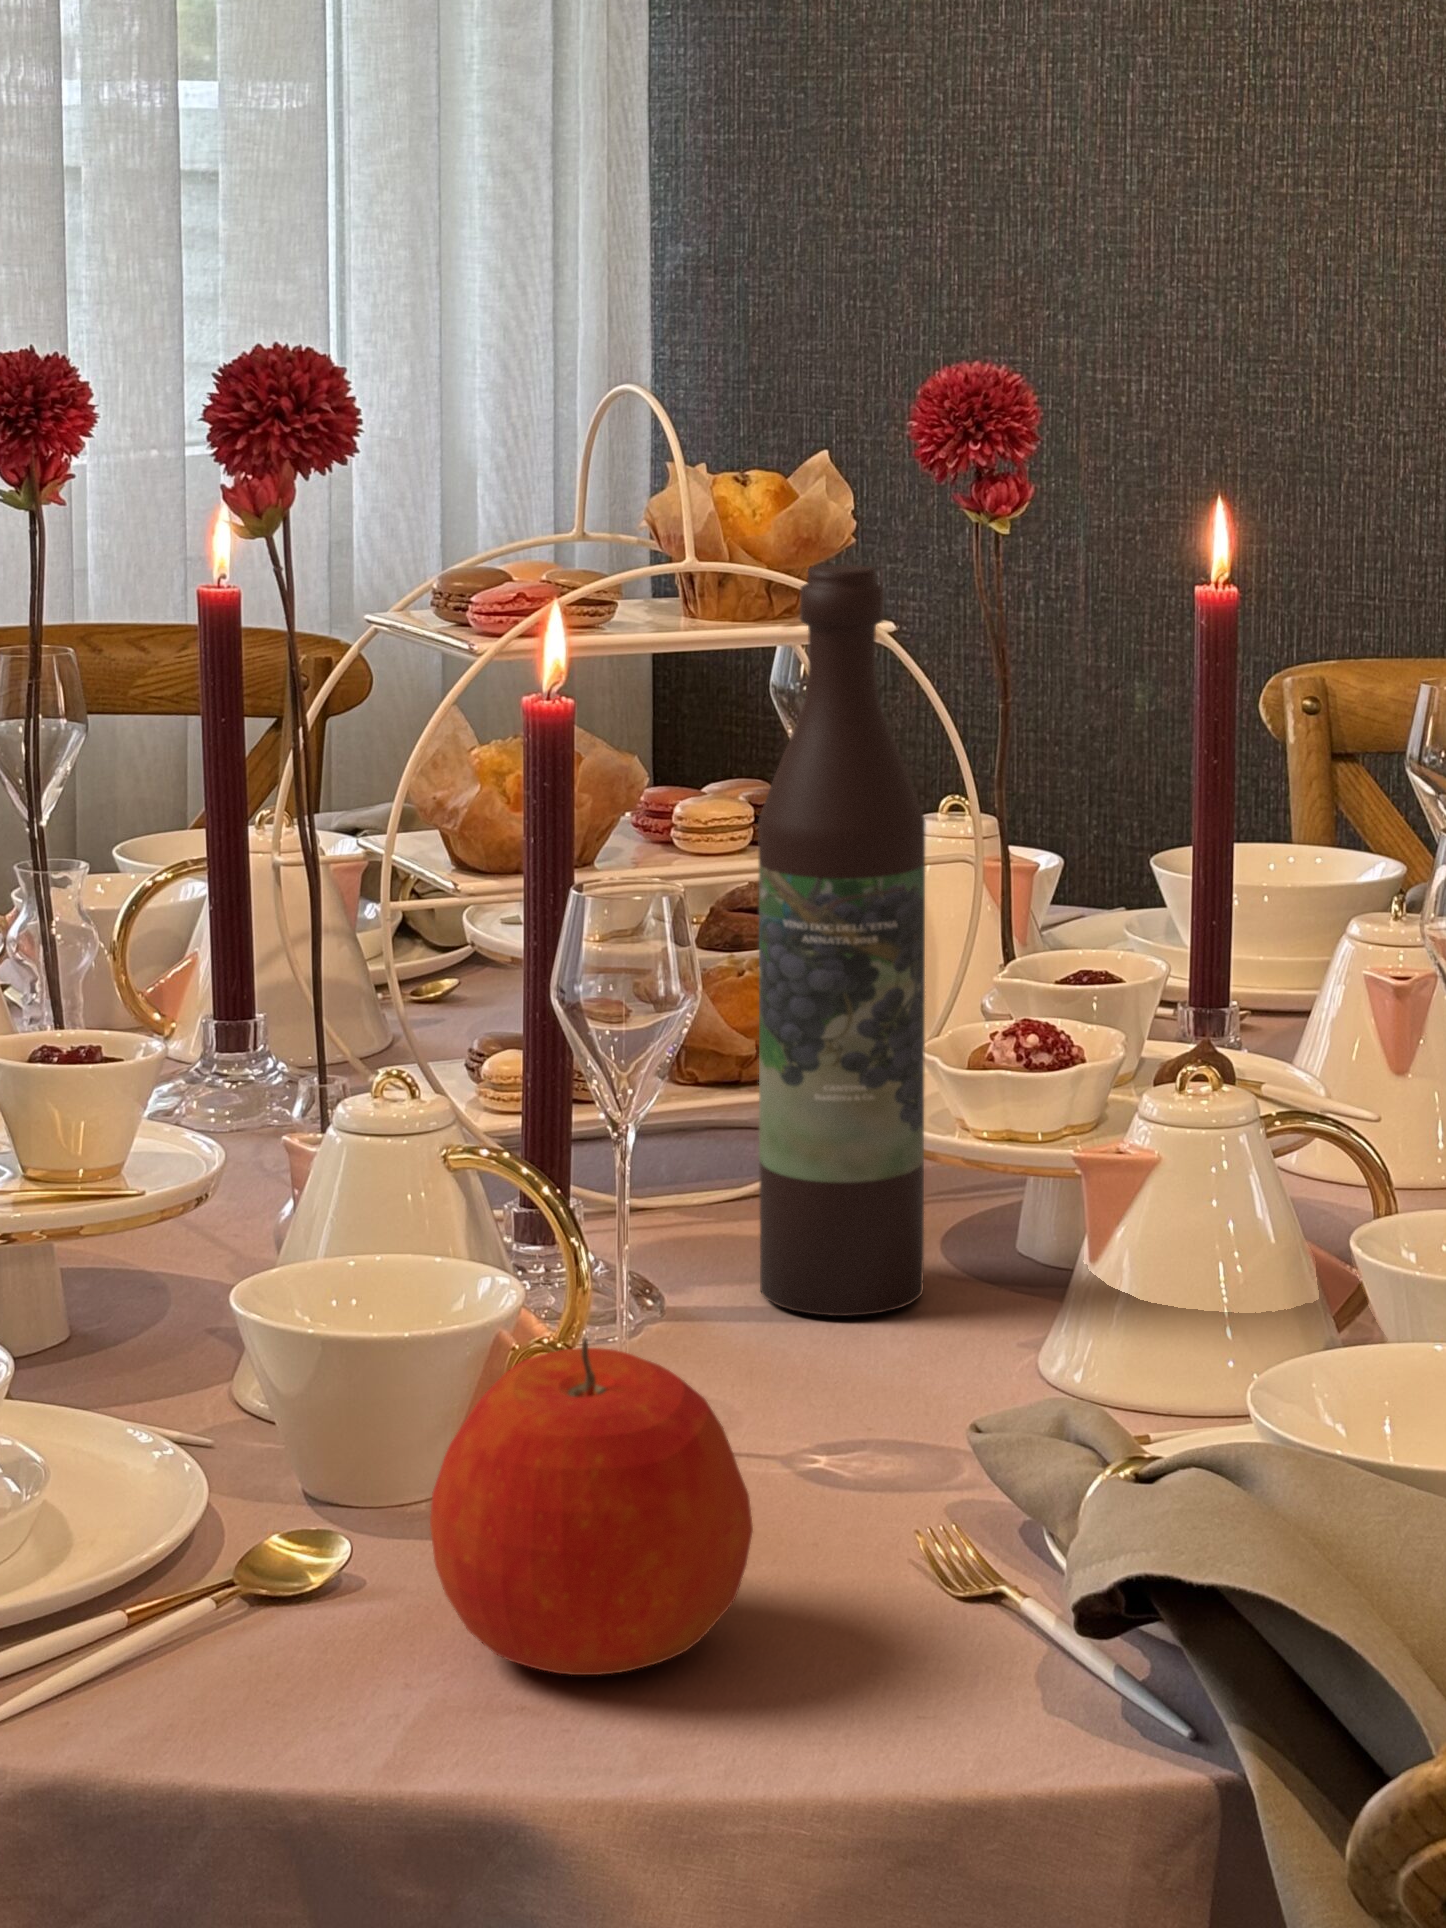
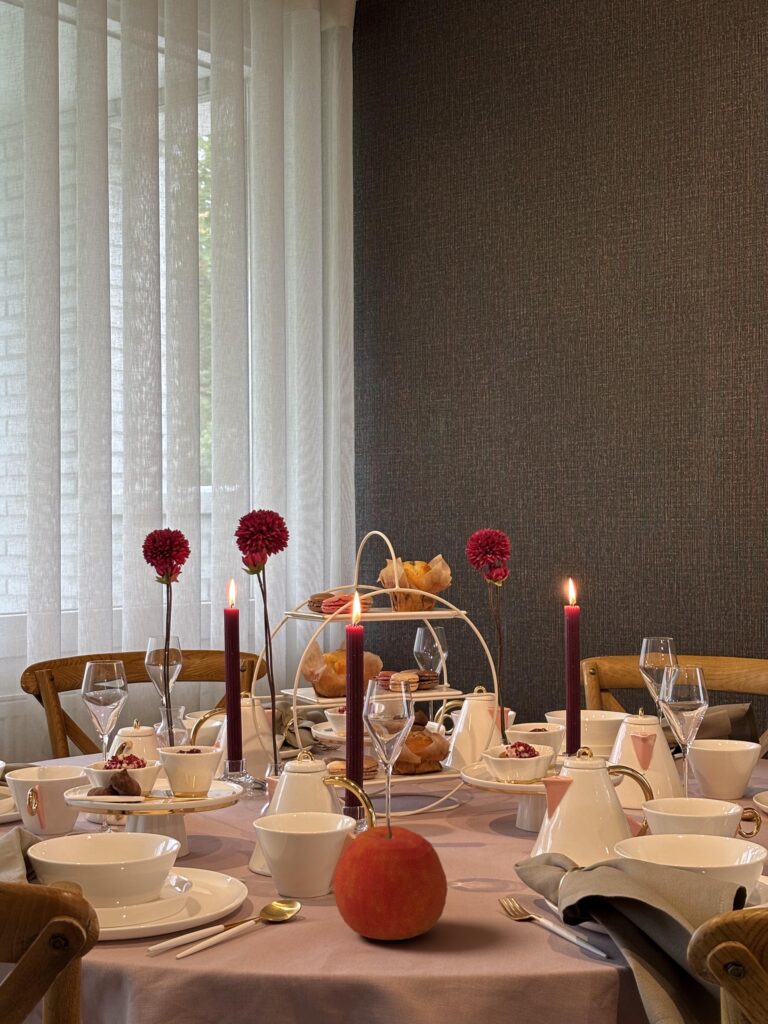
wine bottle: present [758,565,925,1316] -> none [427,582,487,847]

